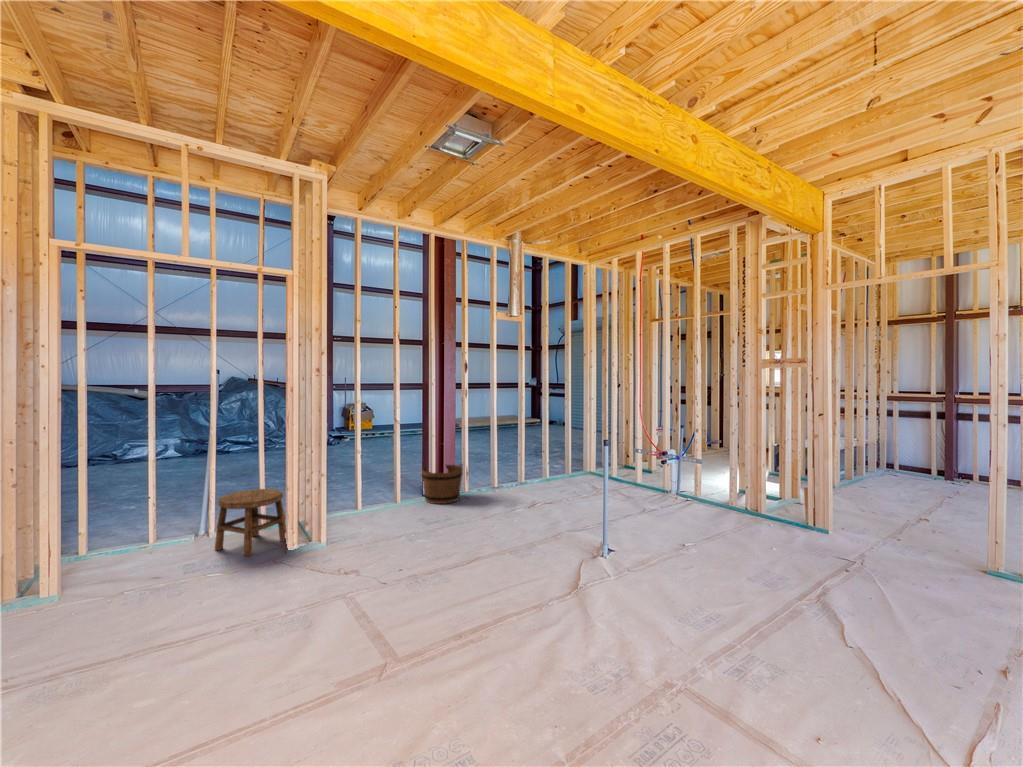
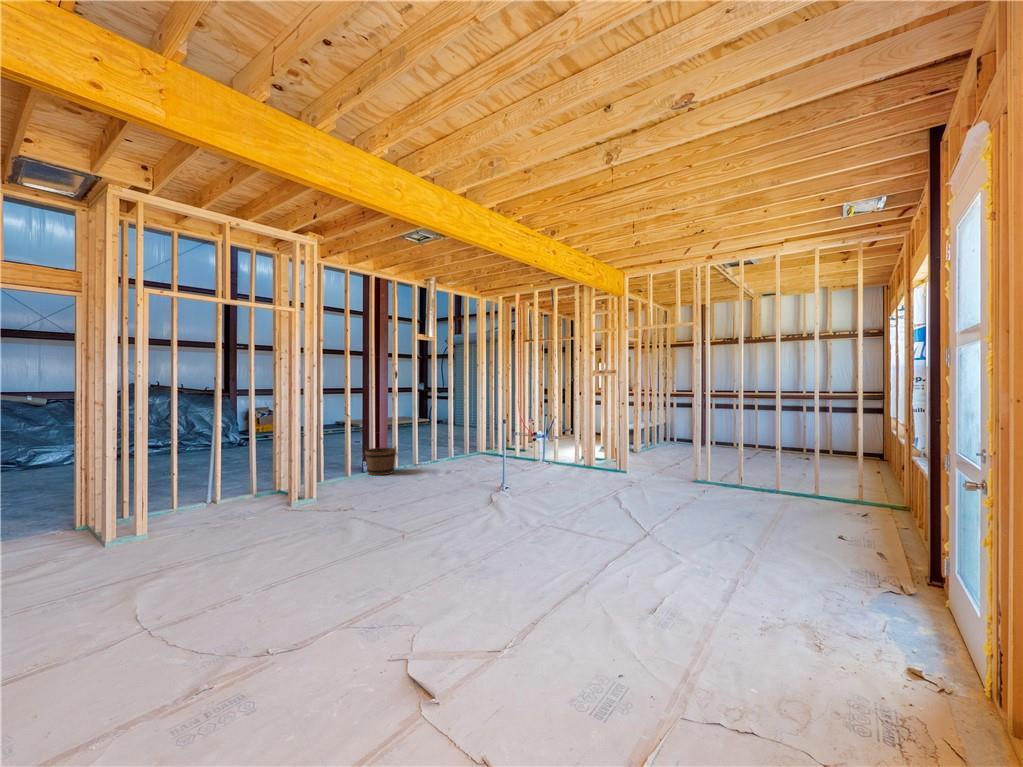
stool: present [215,489,286,556] -> none [233,464,284,508]

